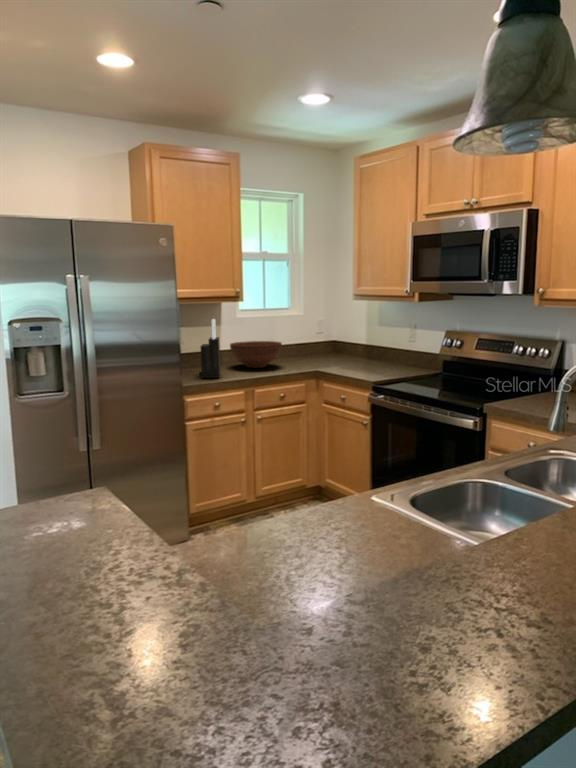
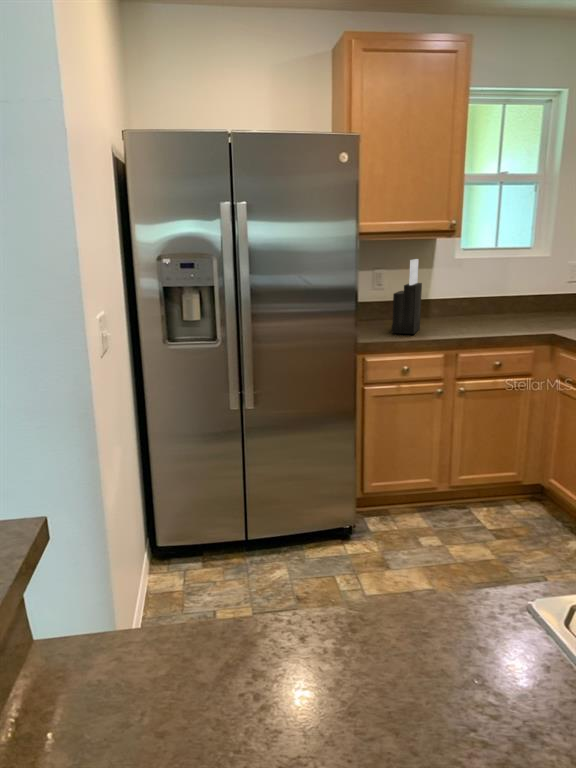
fruit bowl: present [230,341,282,368] -> none [439,289,509,324]

